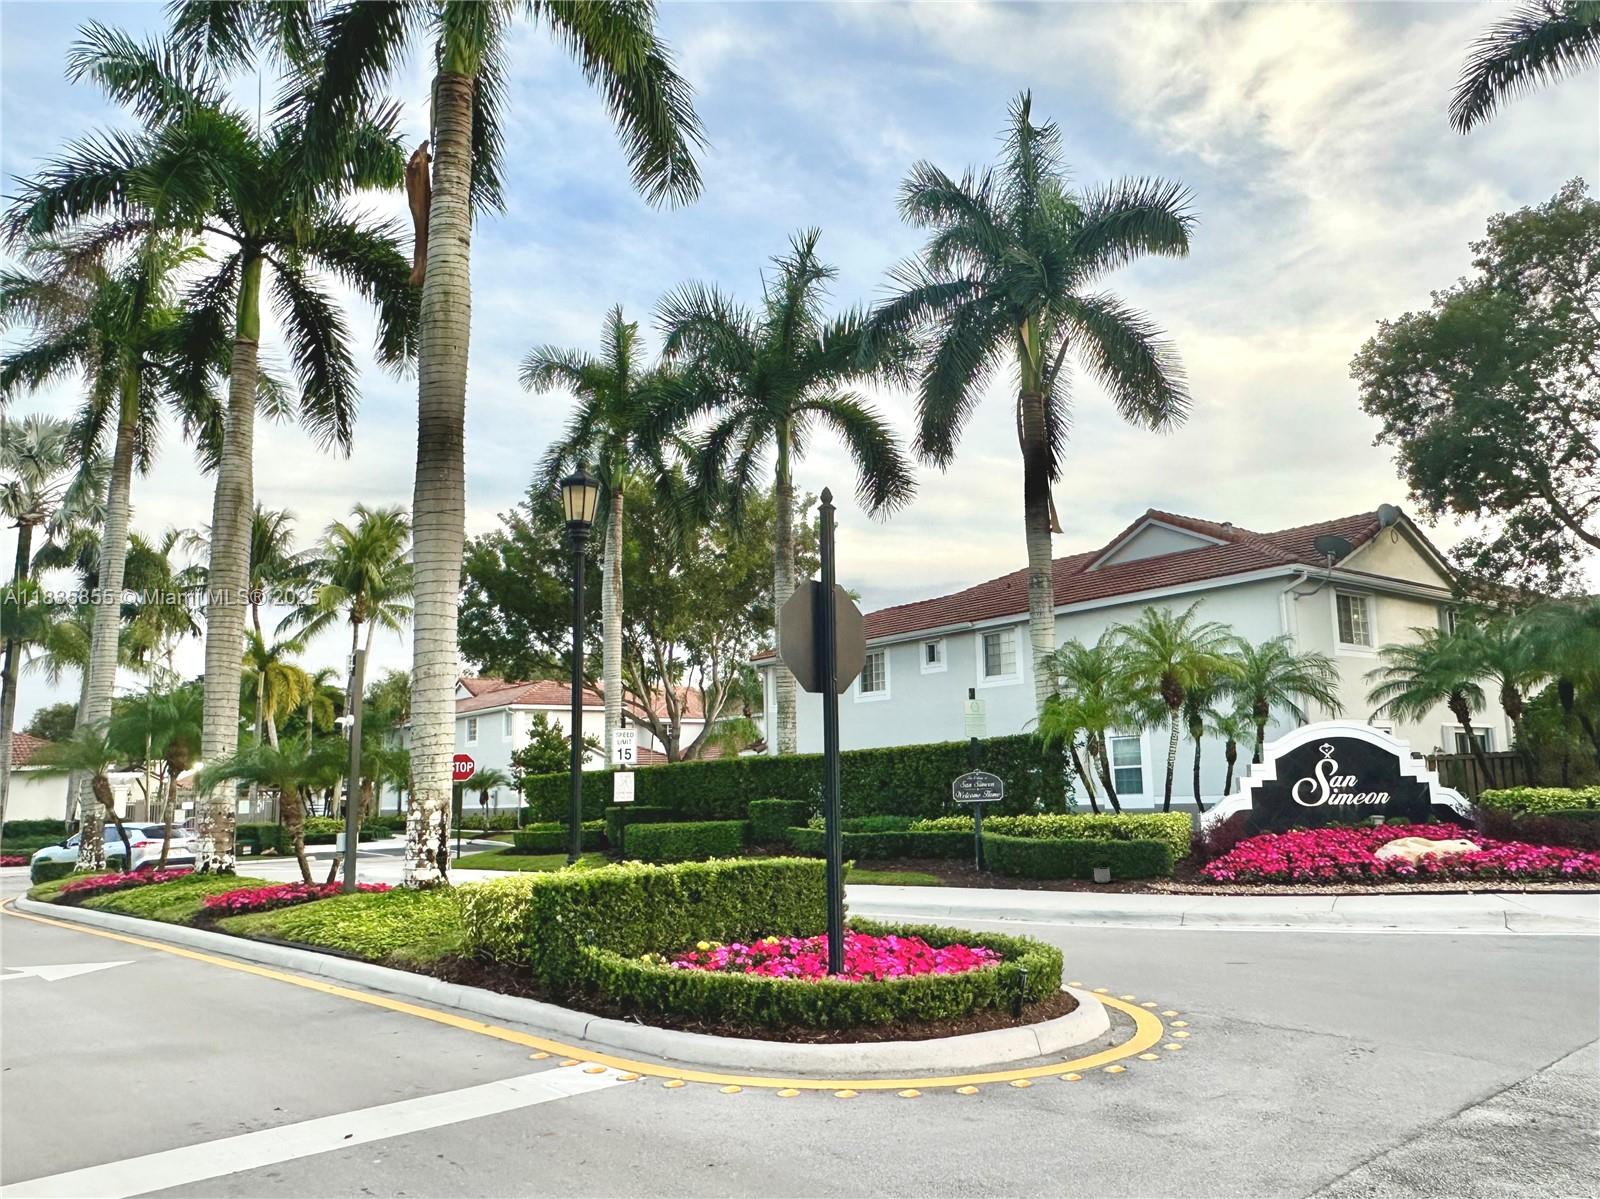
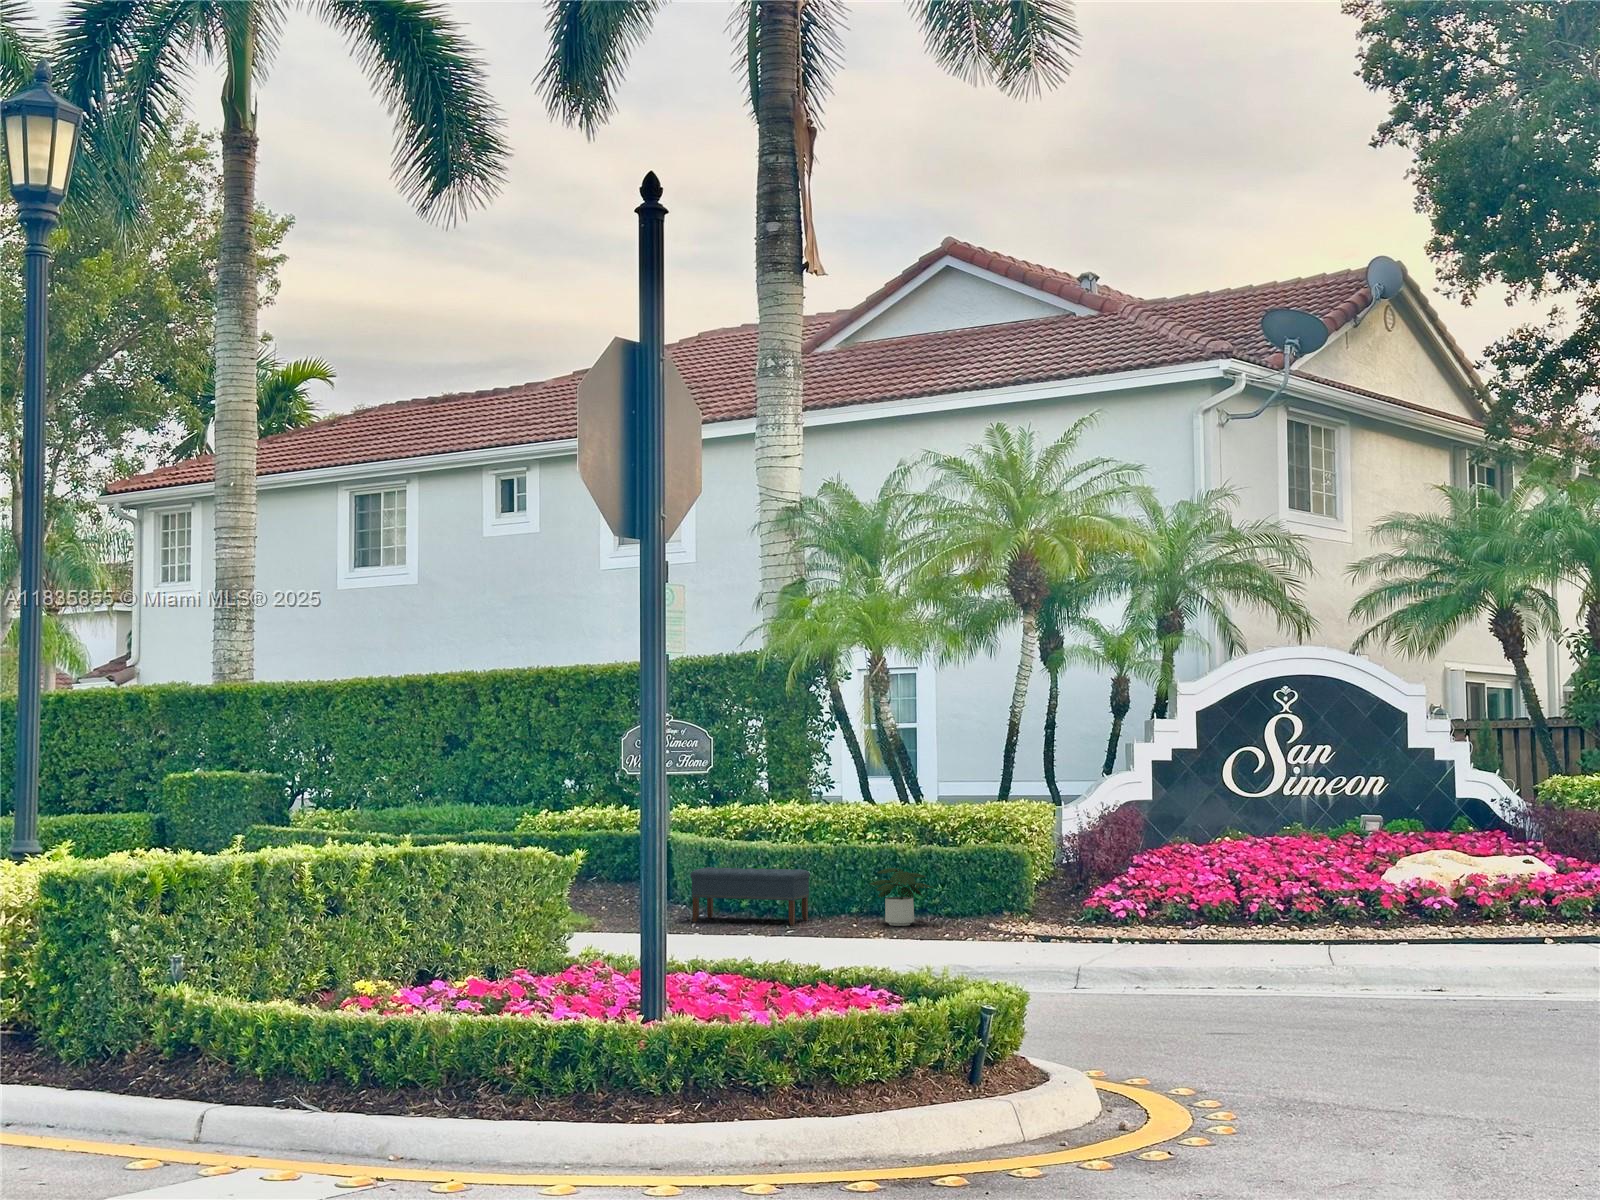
bench: none [993,852,1056,882] -> present [690,867,810,925]

